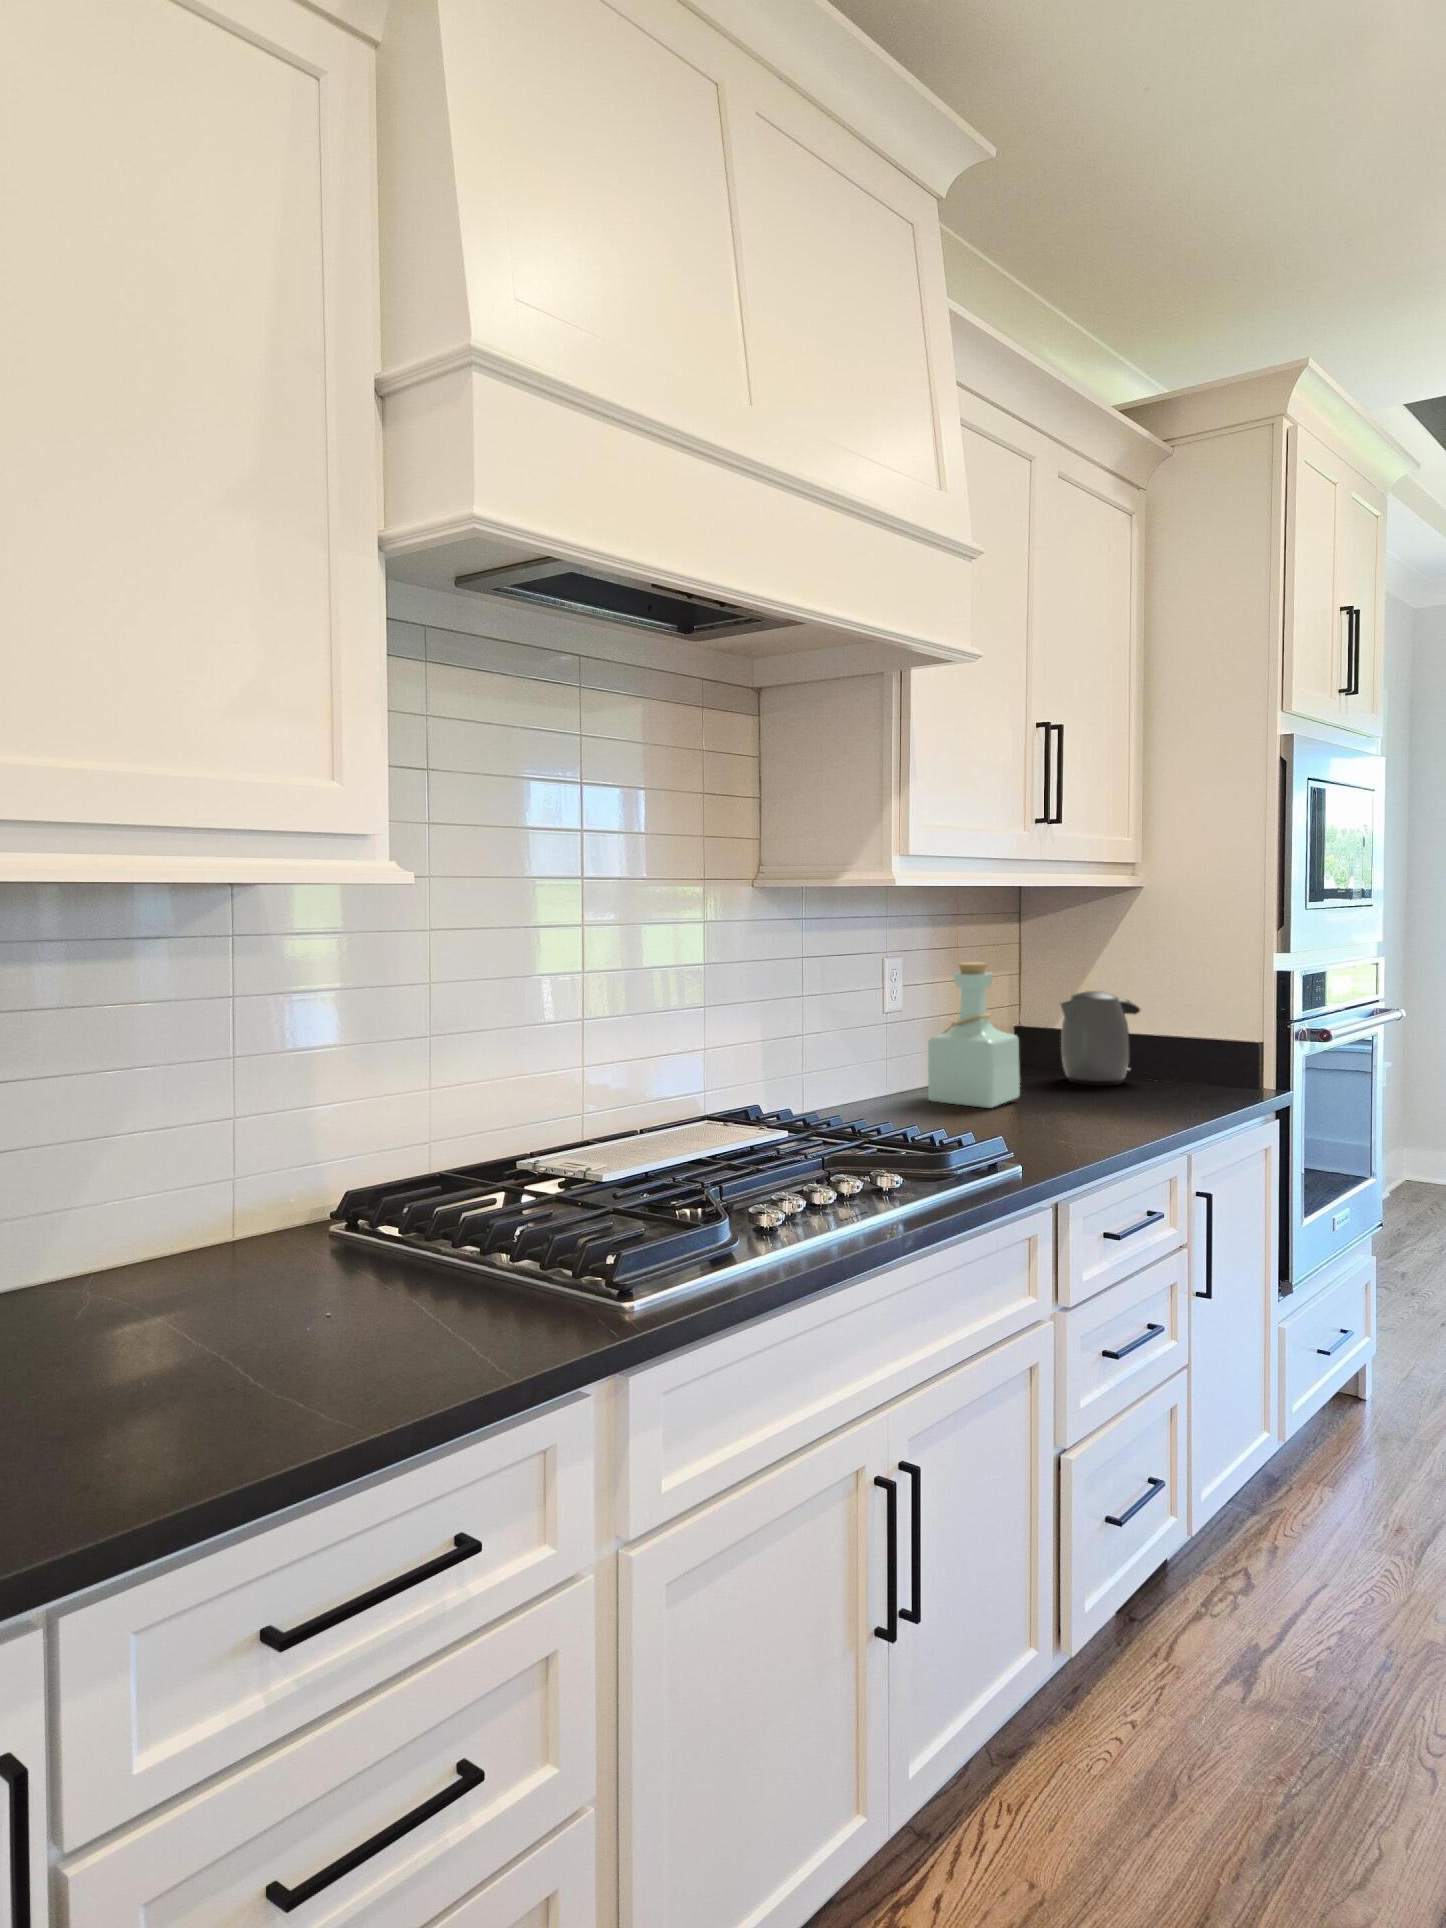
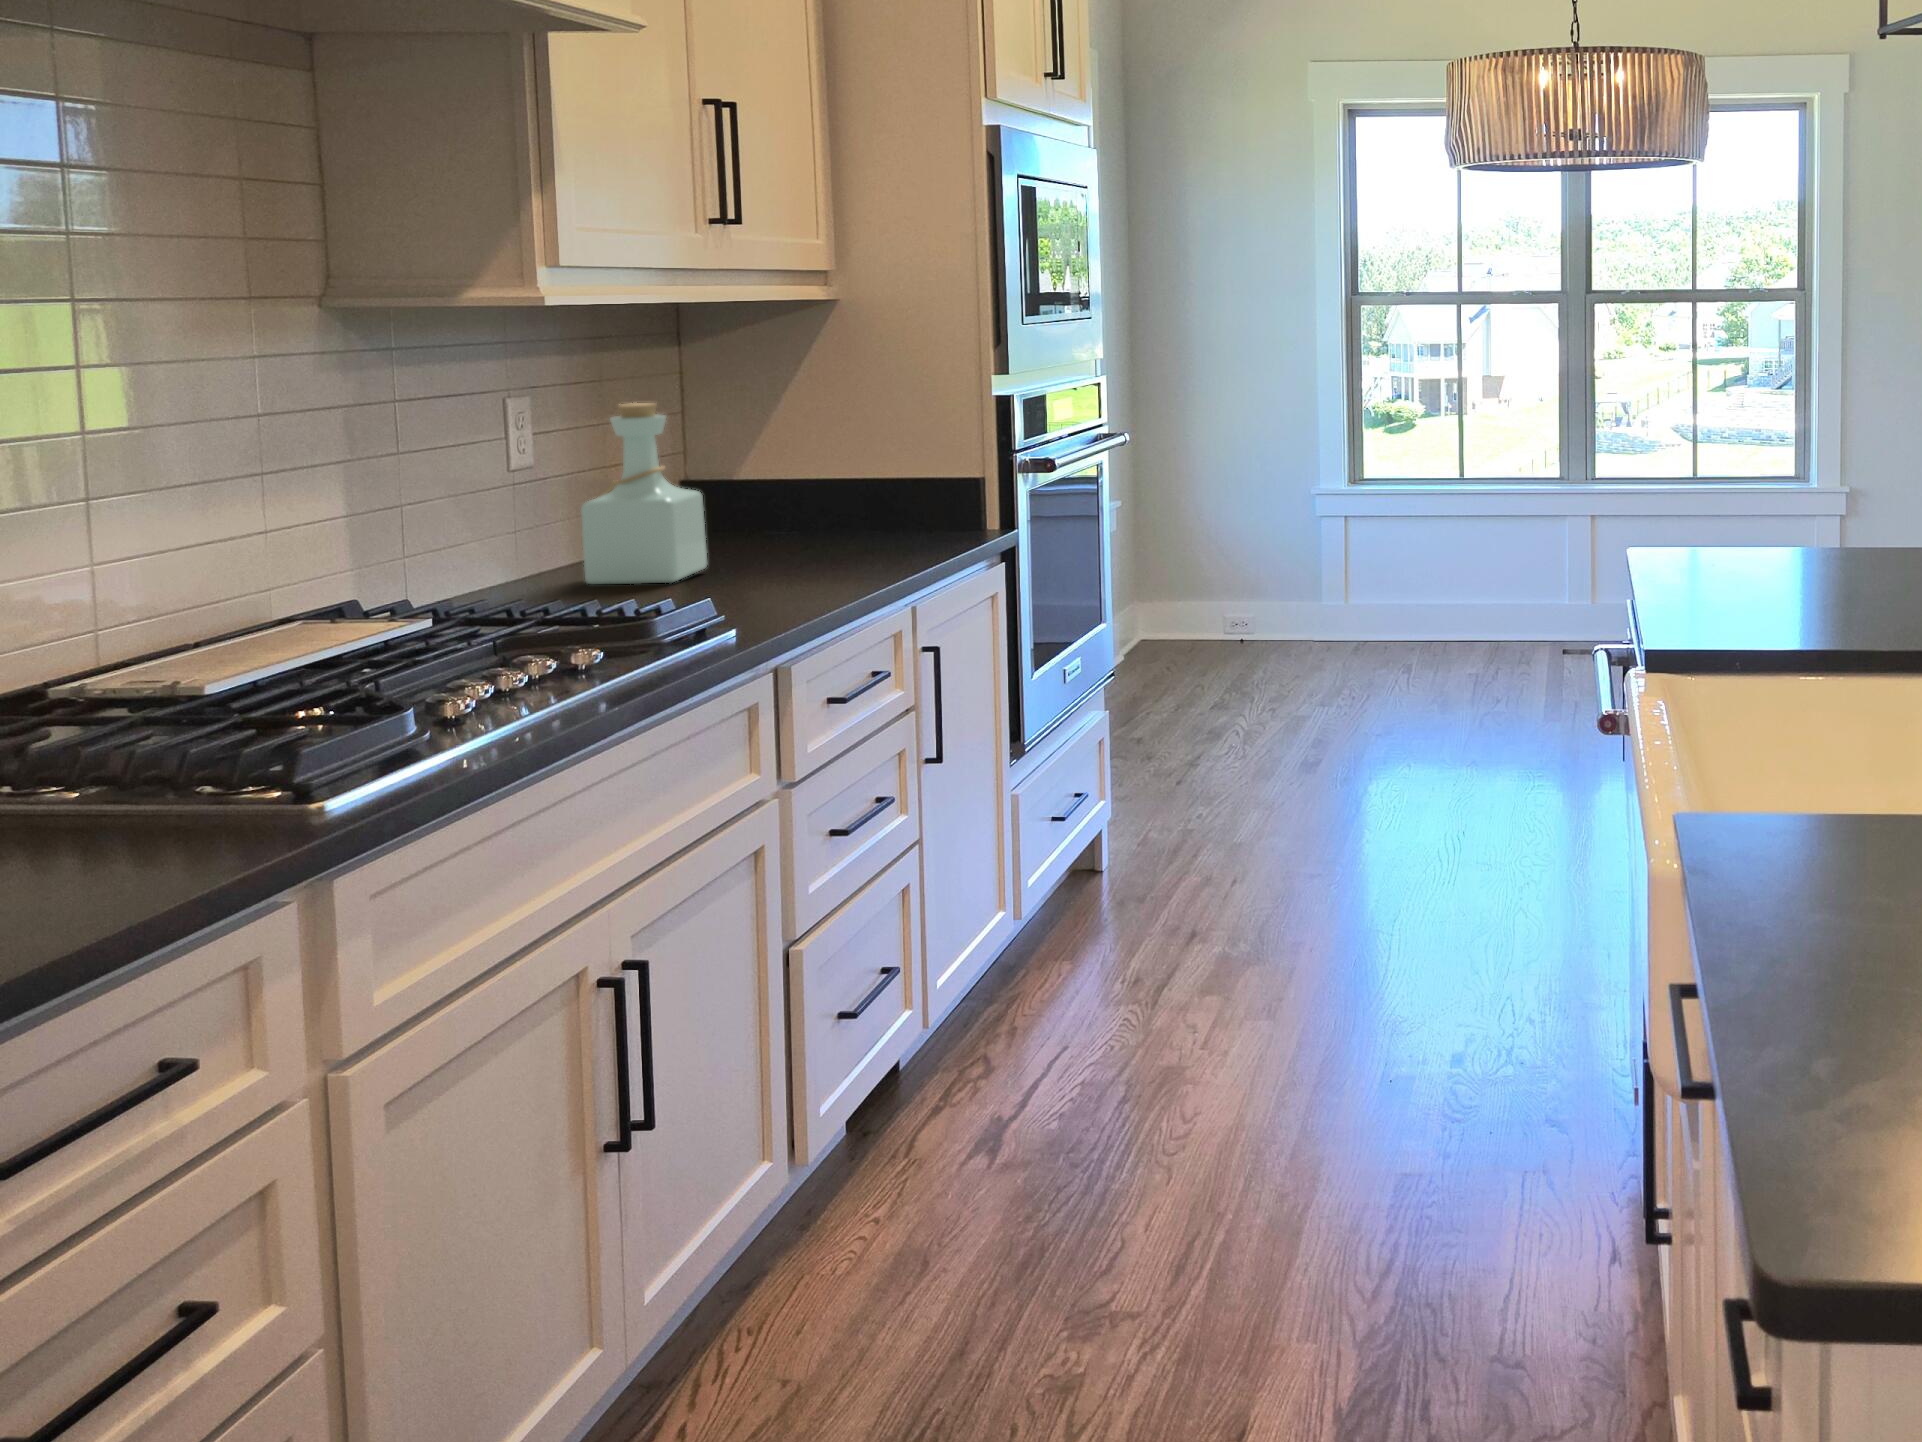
kettle: present [1061,991,1140,1086] -> none [746,435,855,550]

